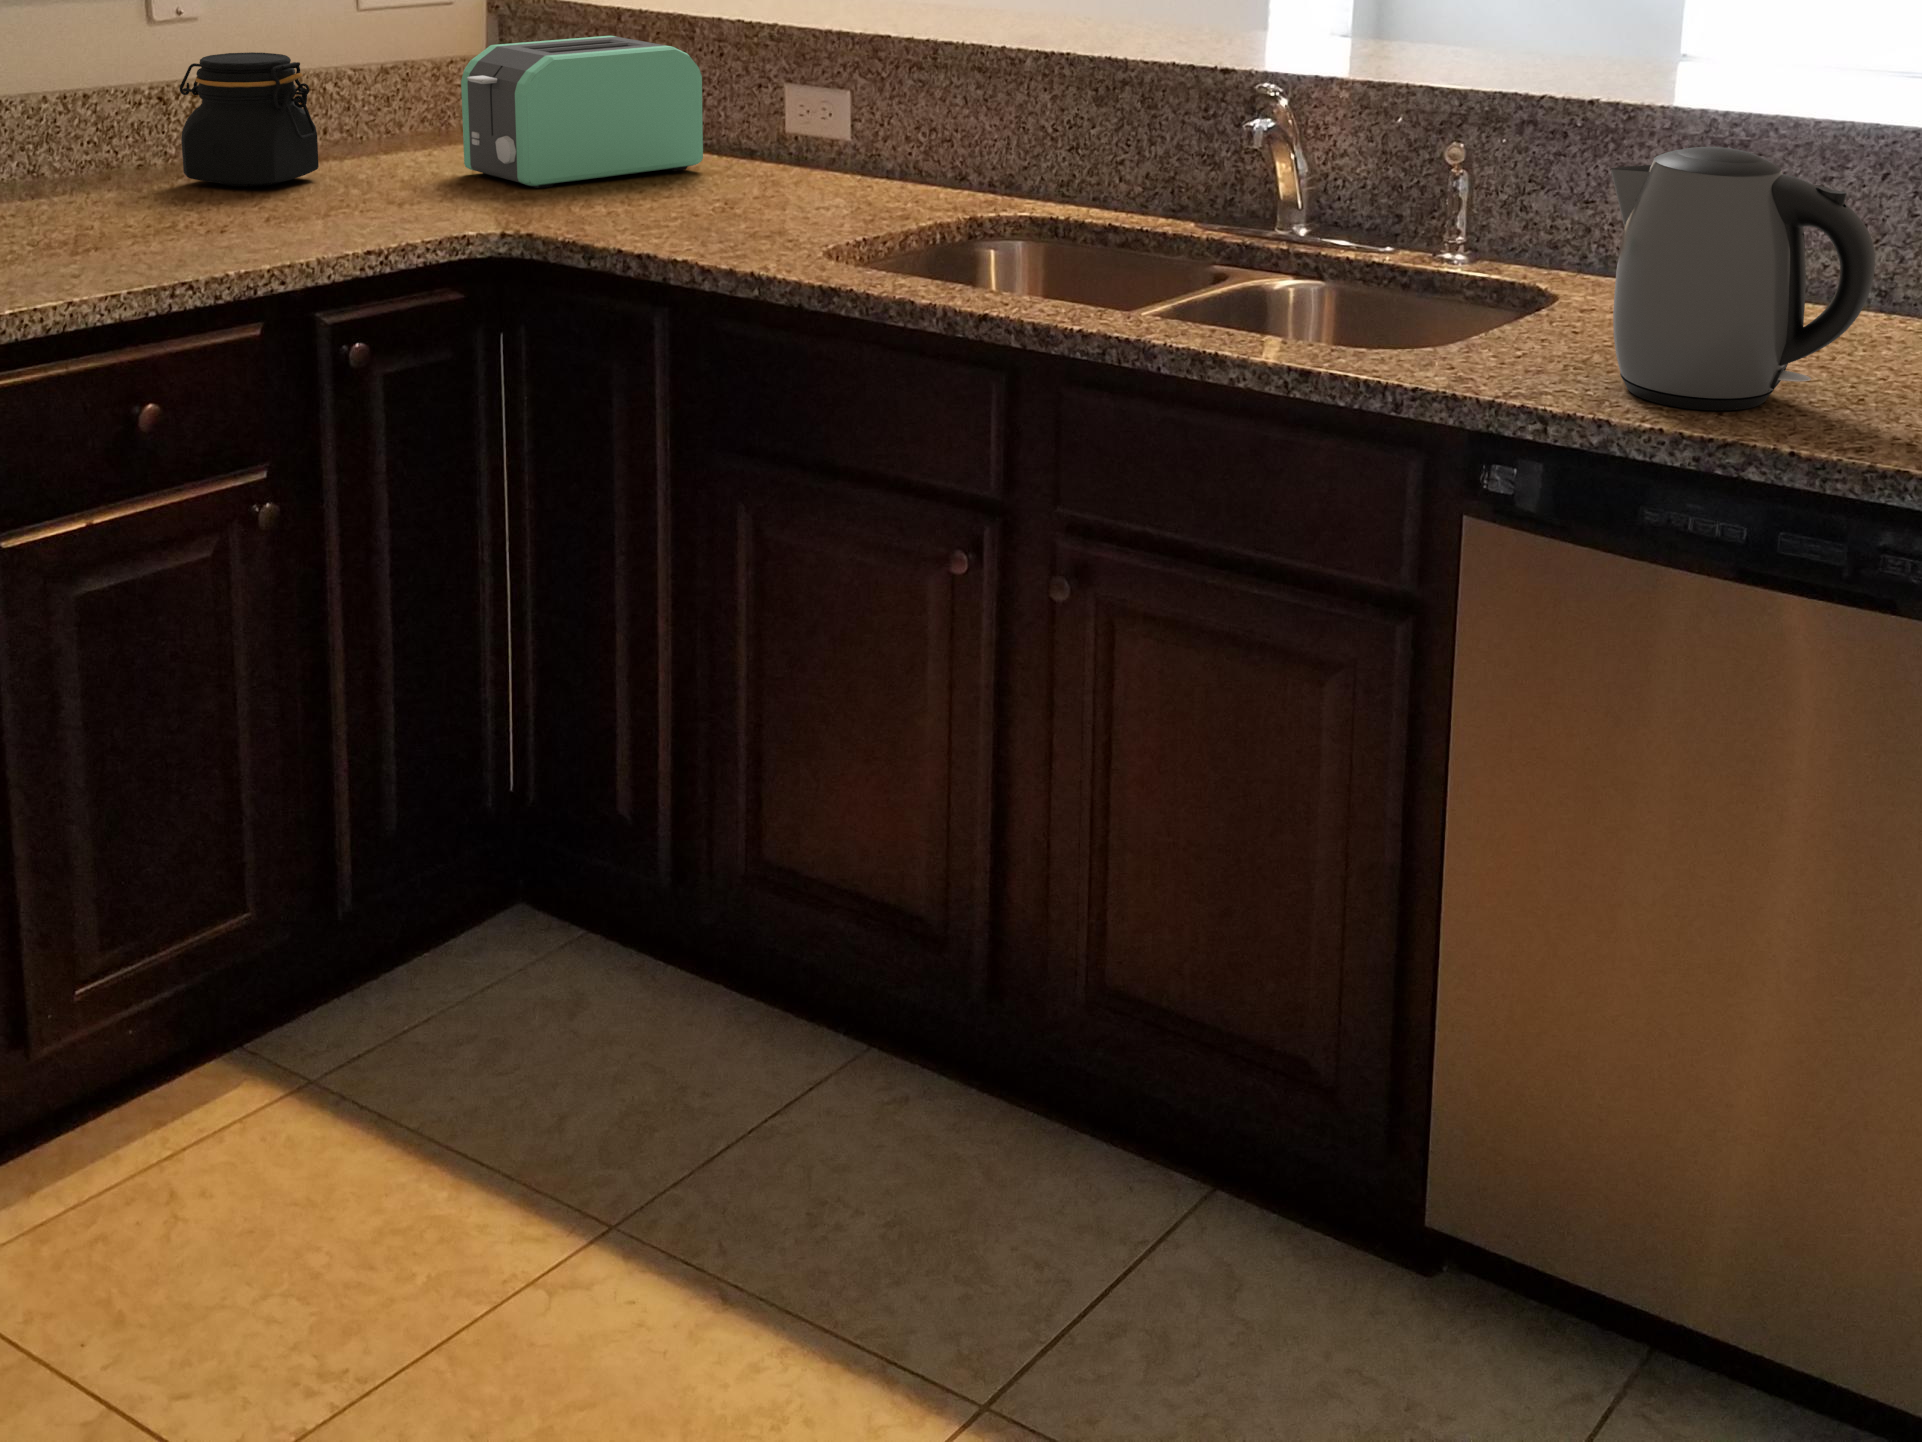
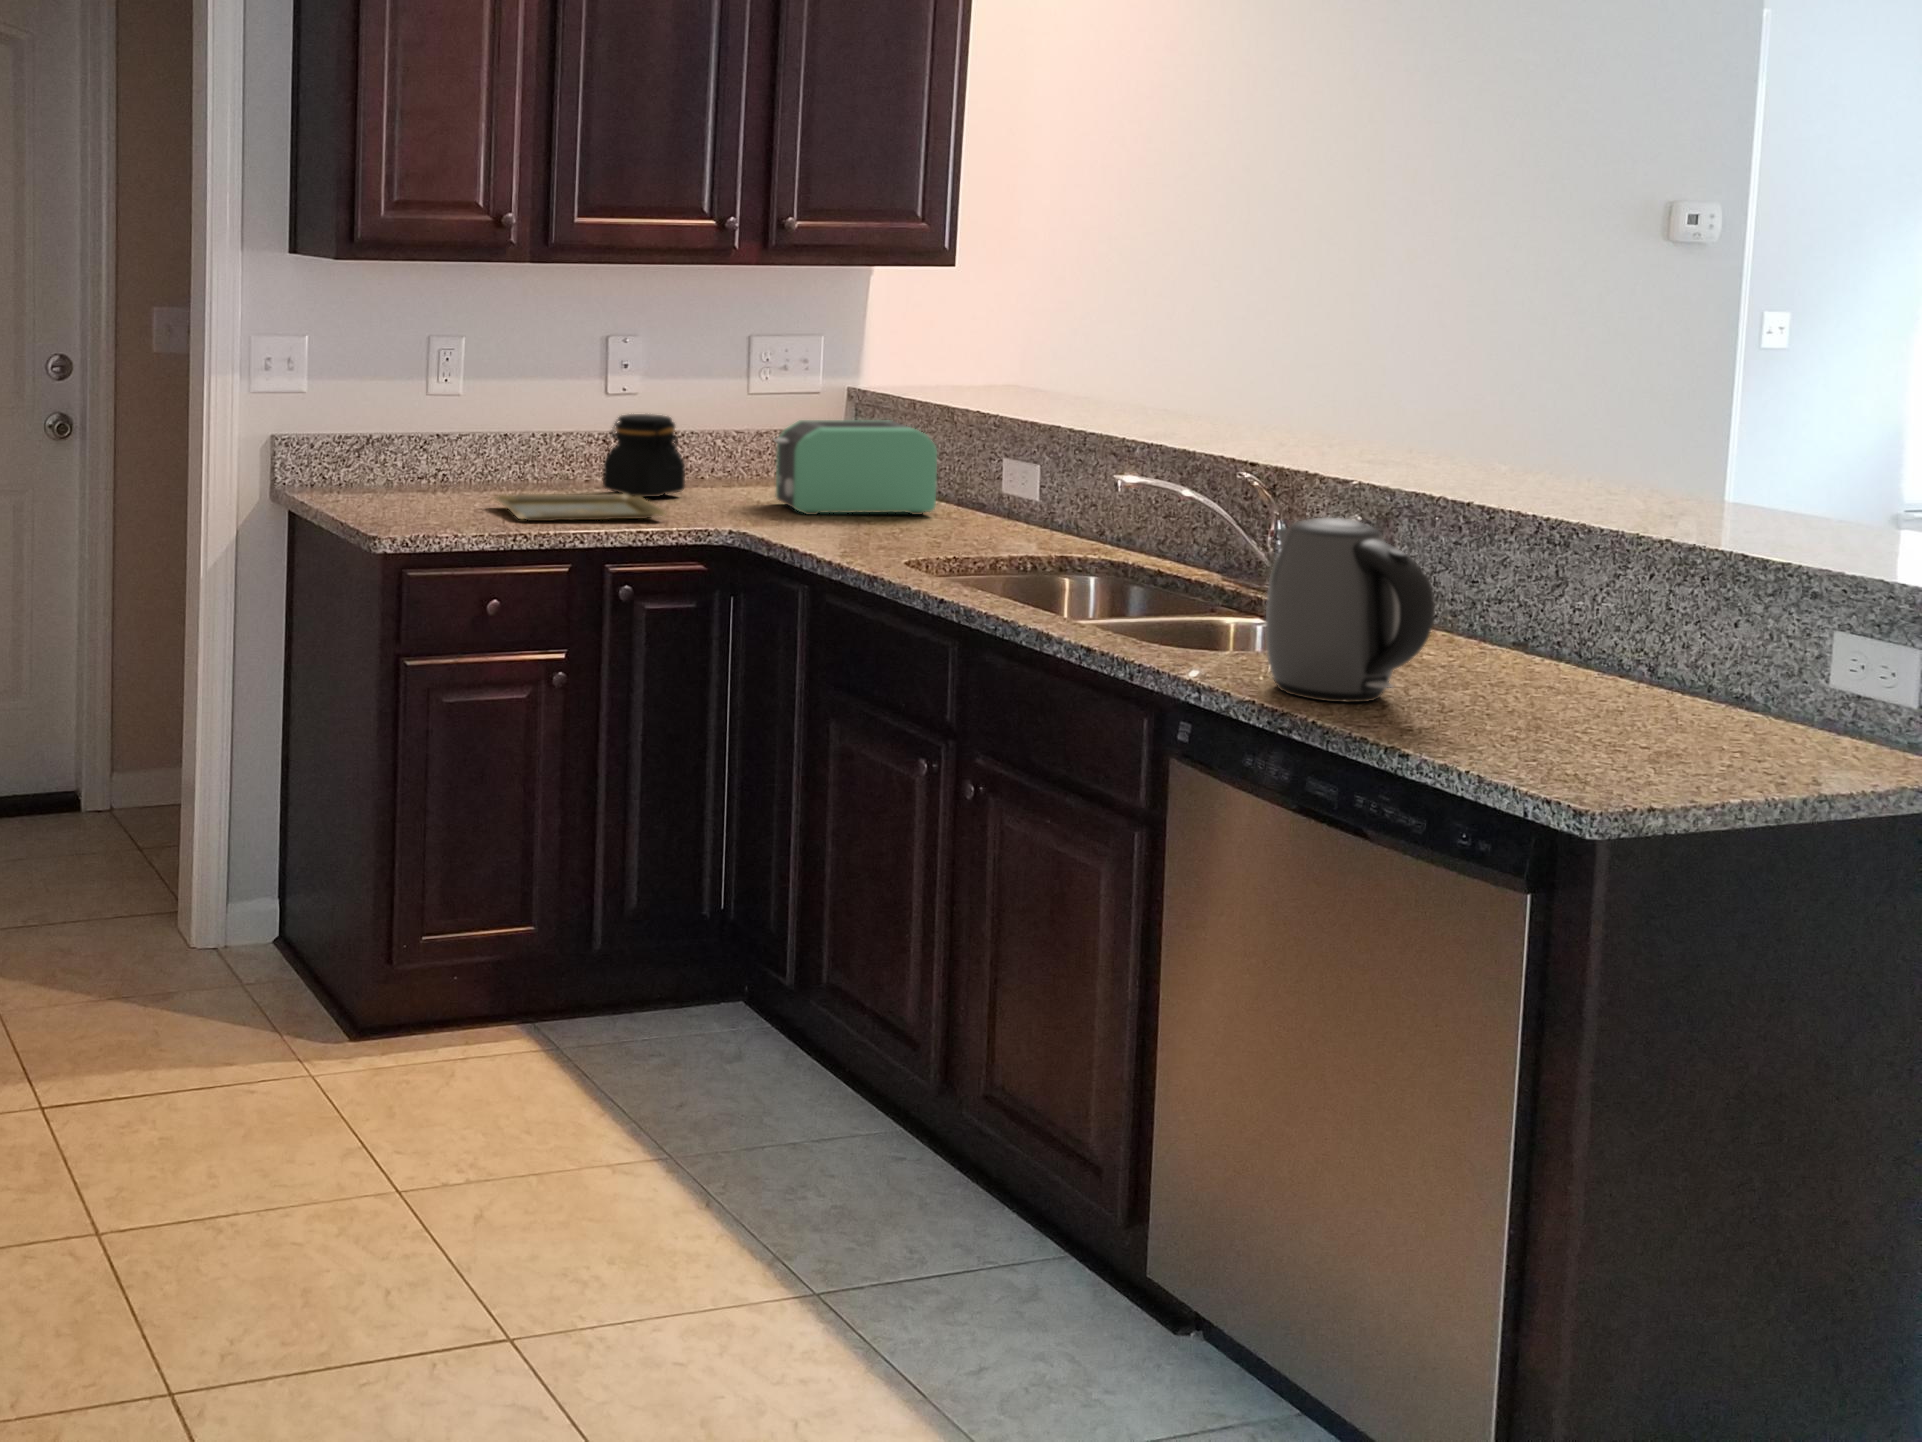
tray: none [49,186,369,255] -> present [495,494,666,521]

